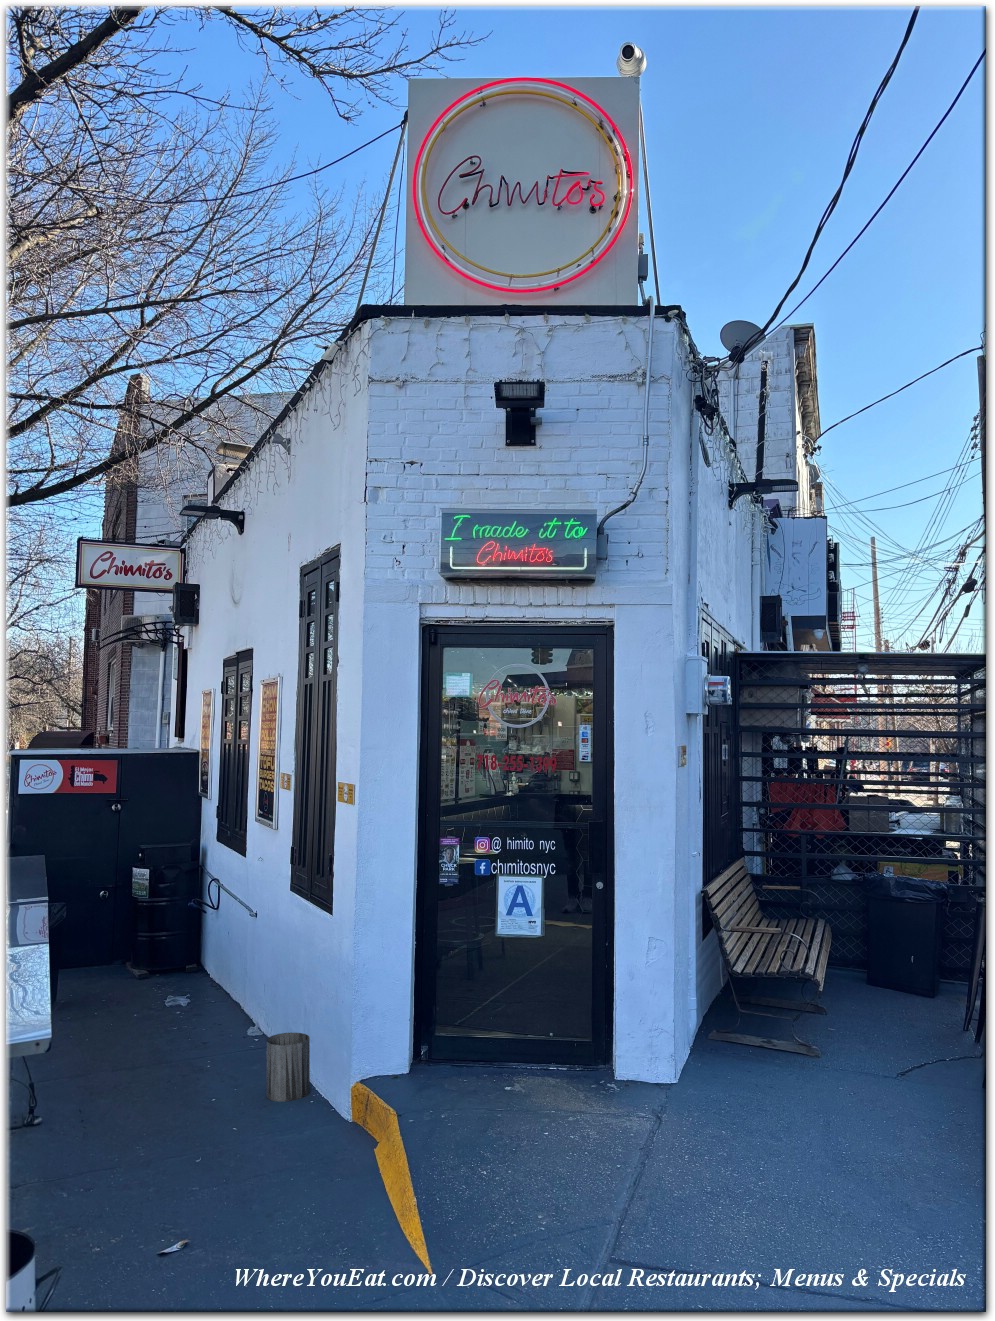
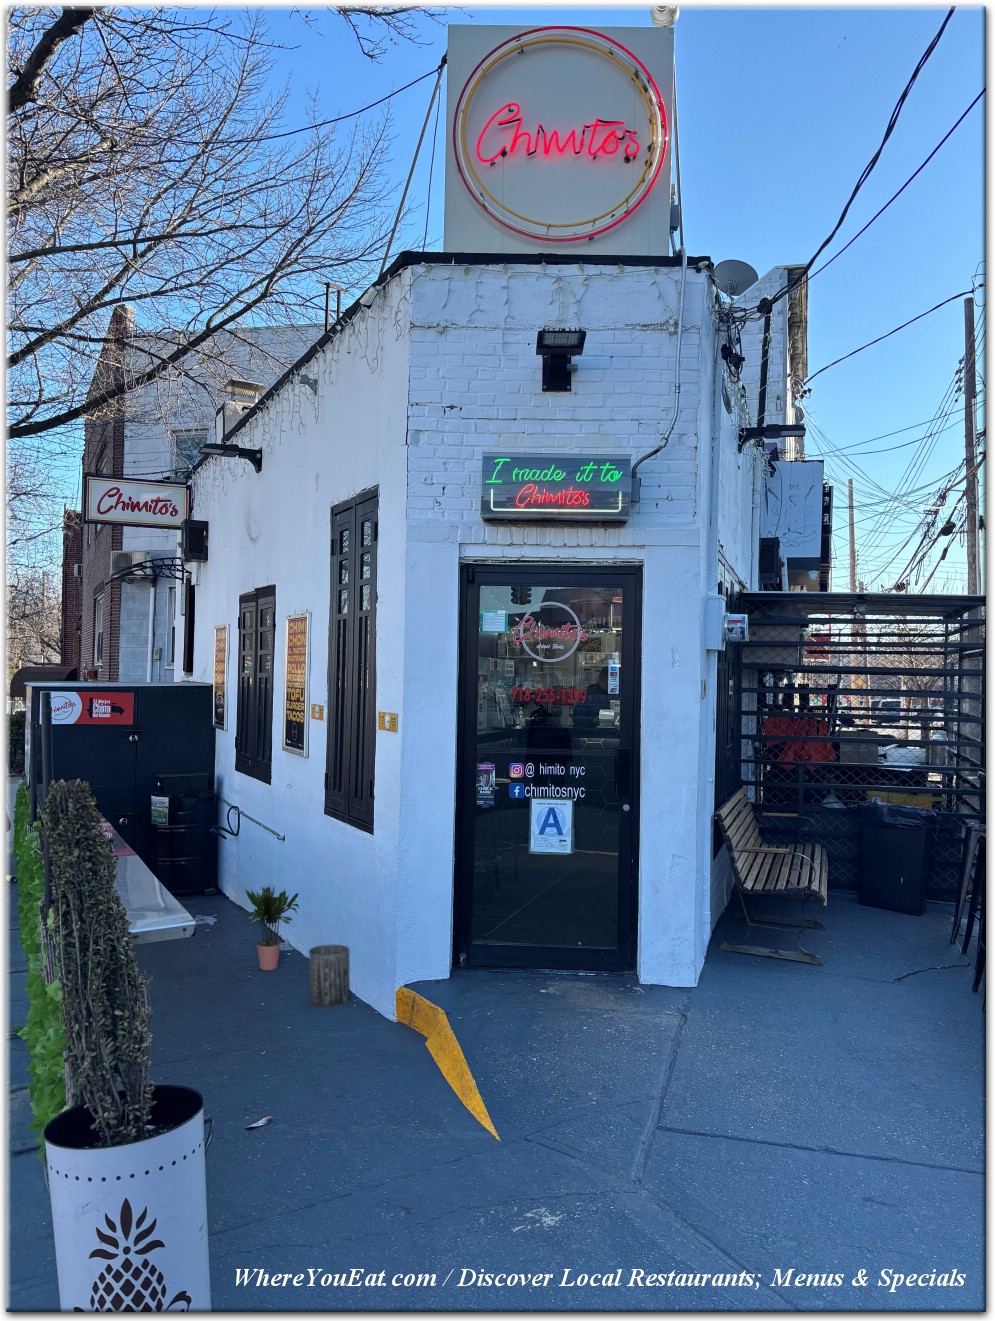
potted plant: none [209,960,271,1057] -> present [245,886,299,970]

